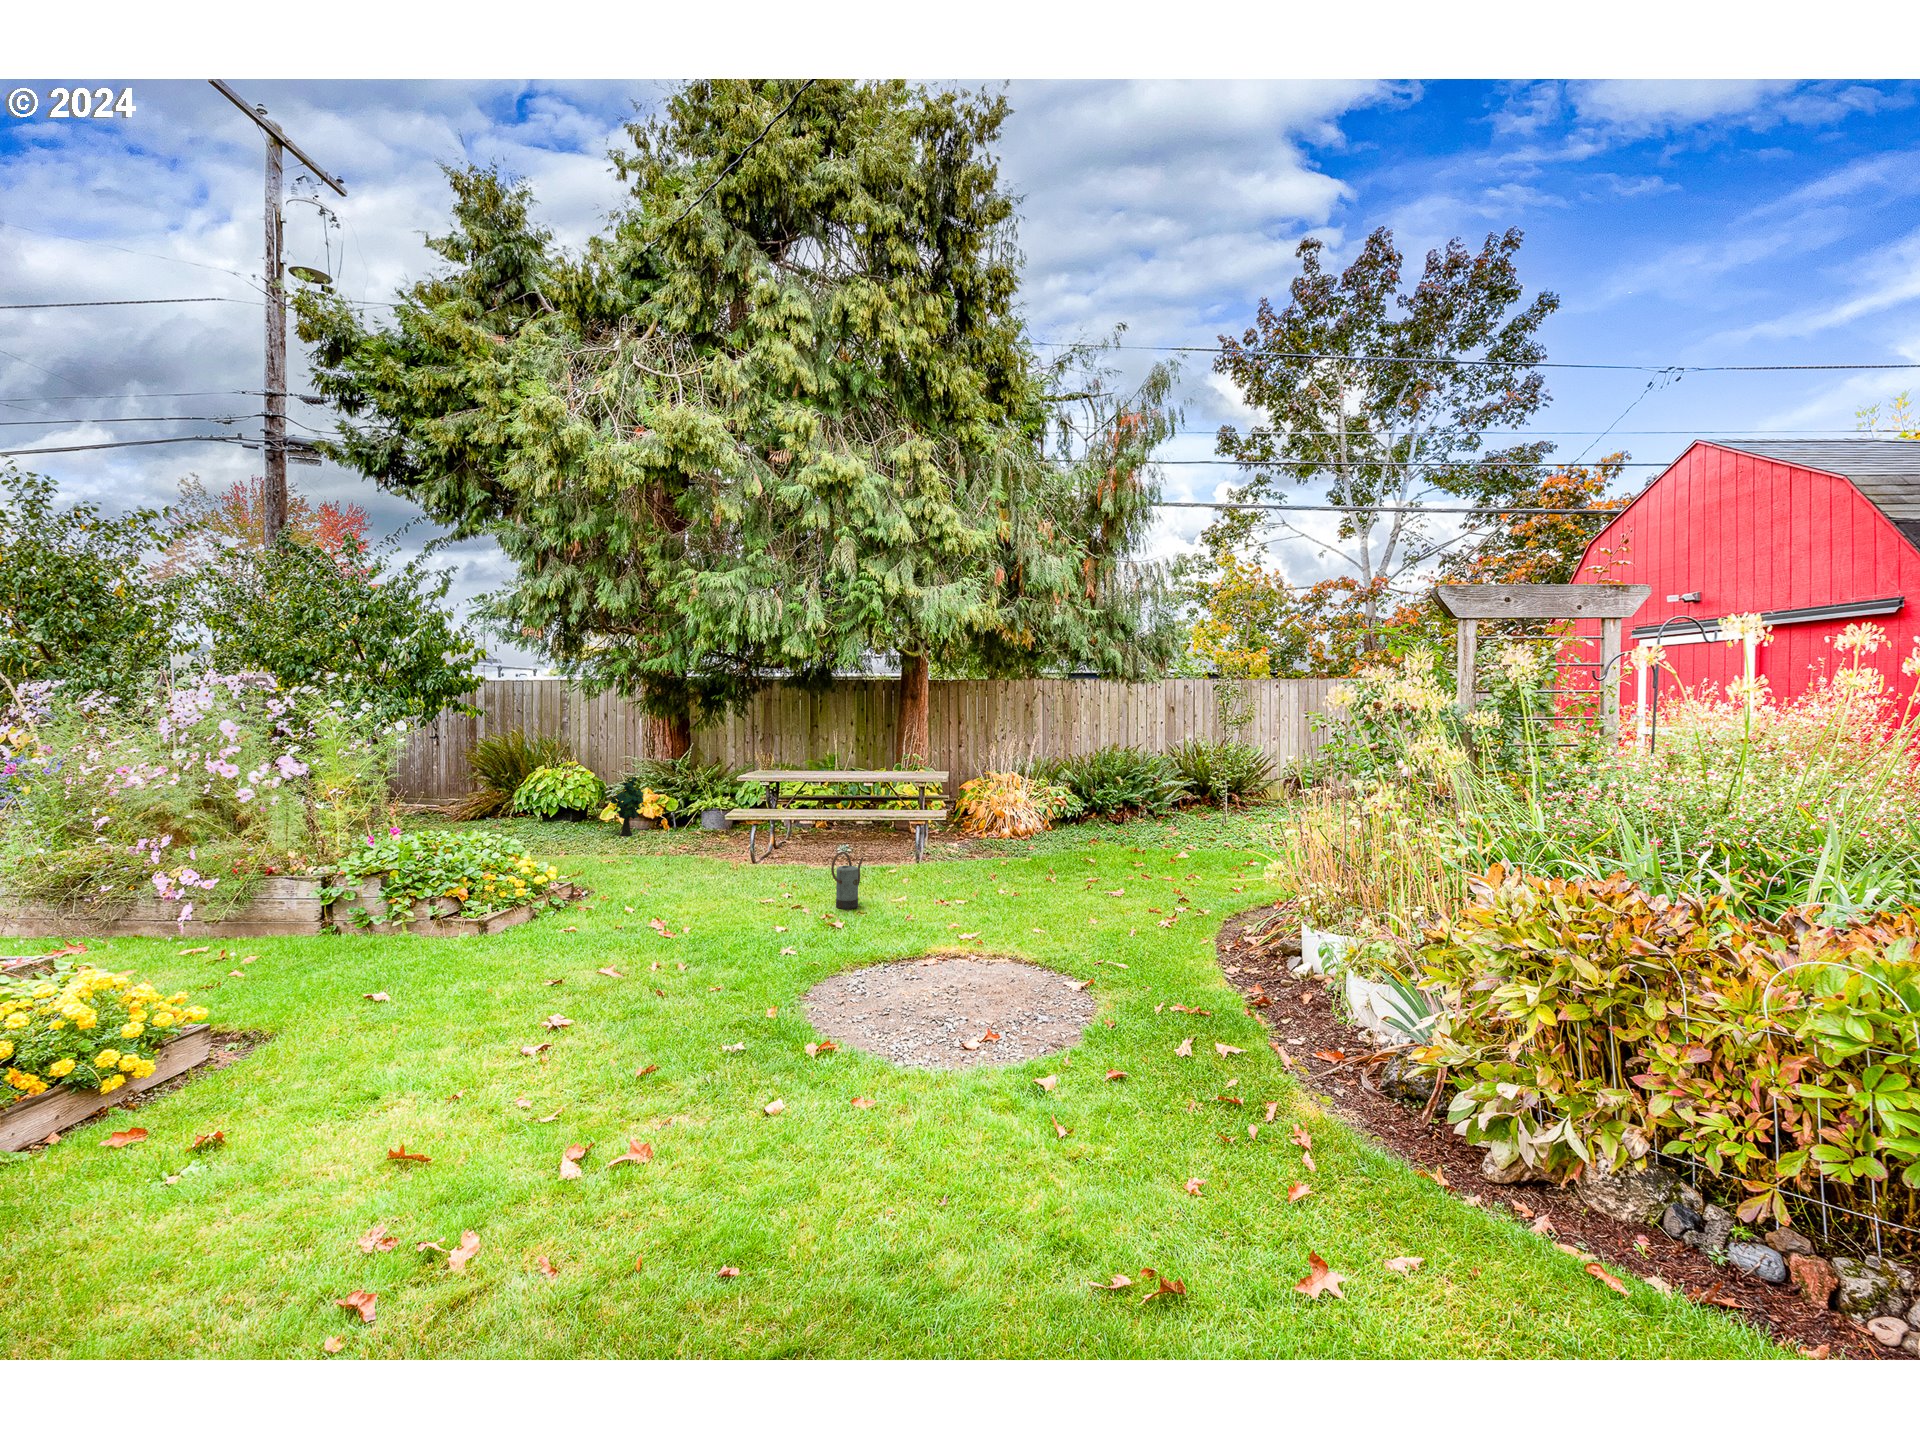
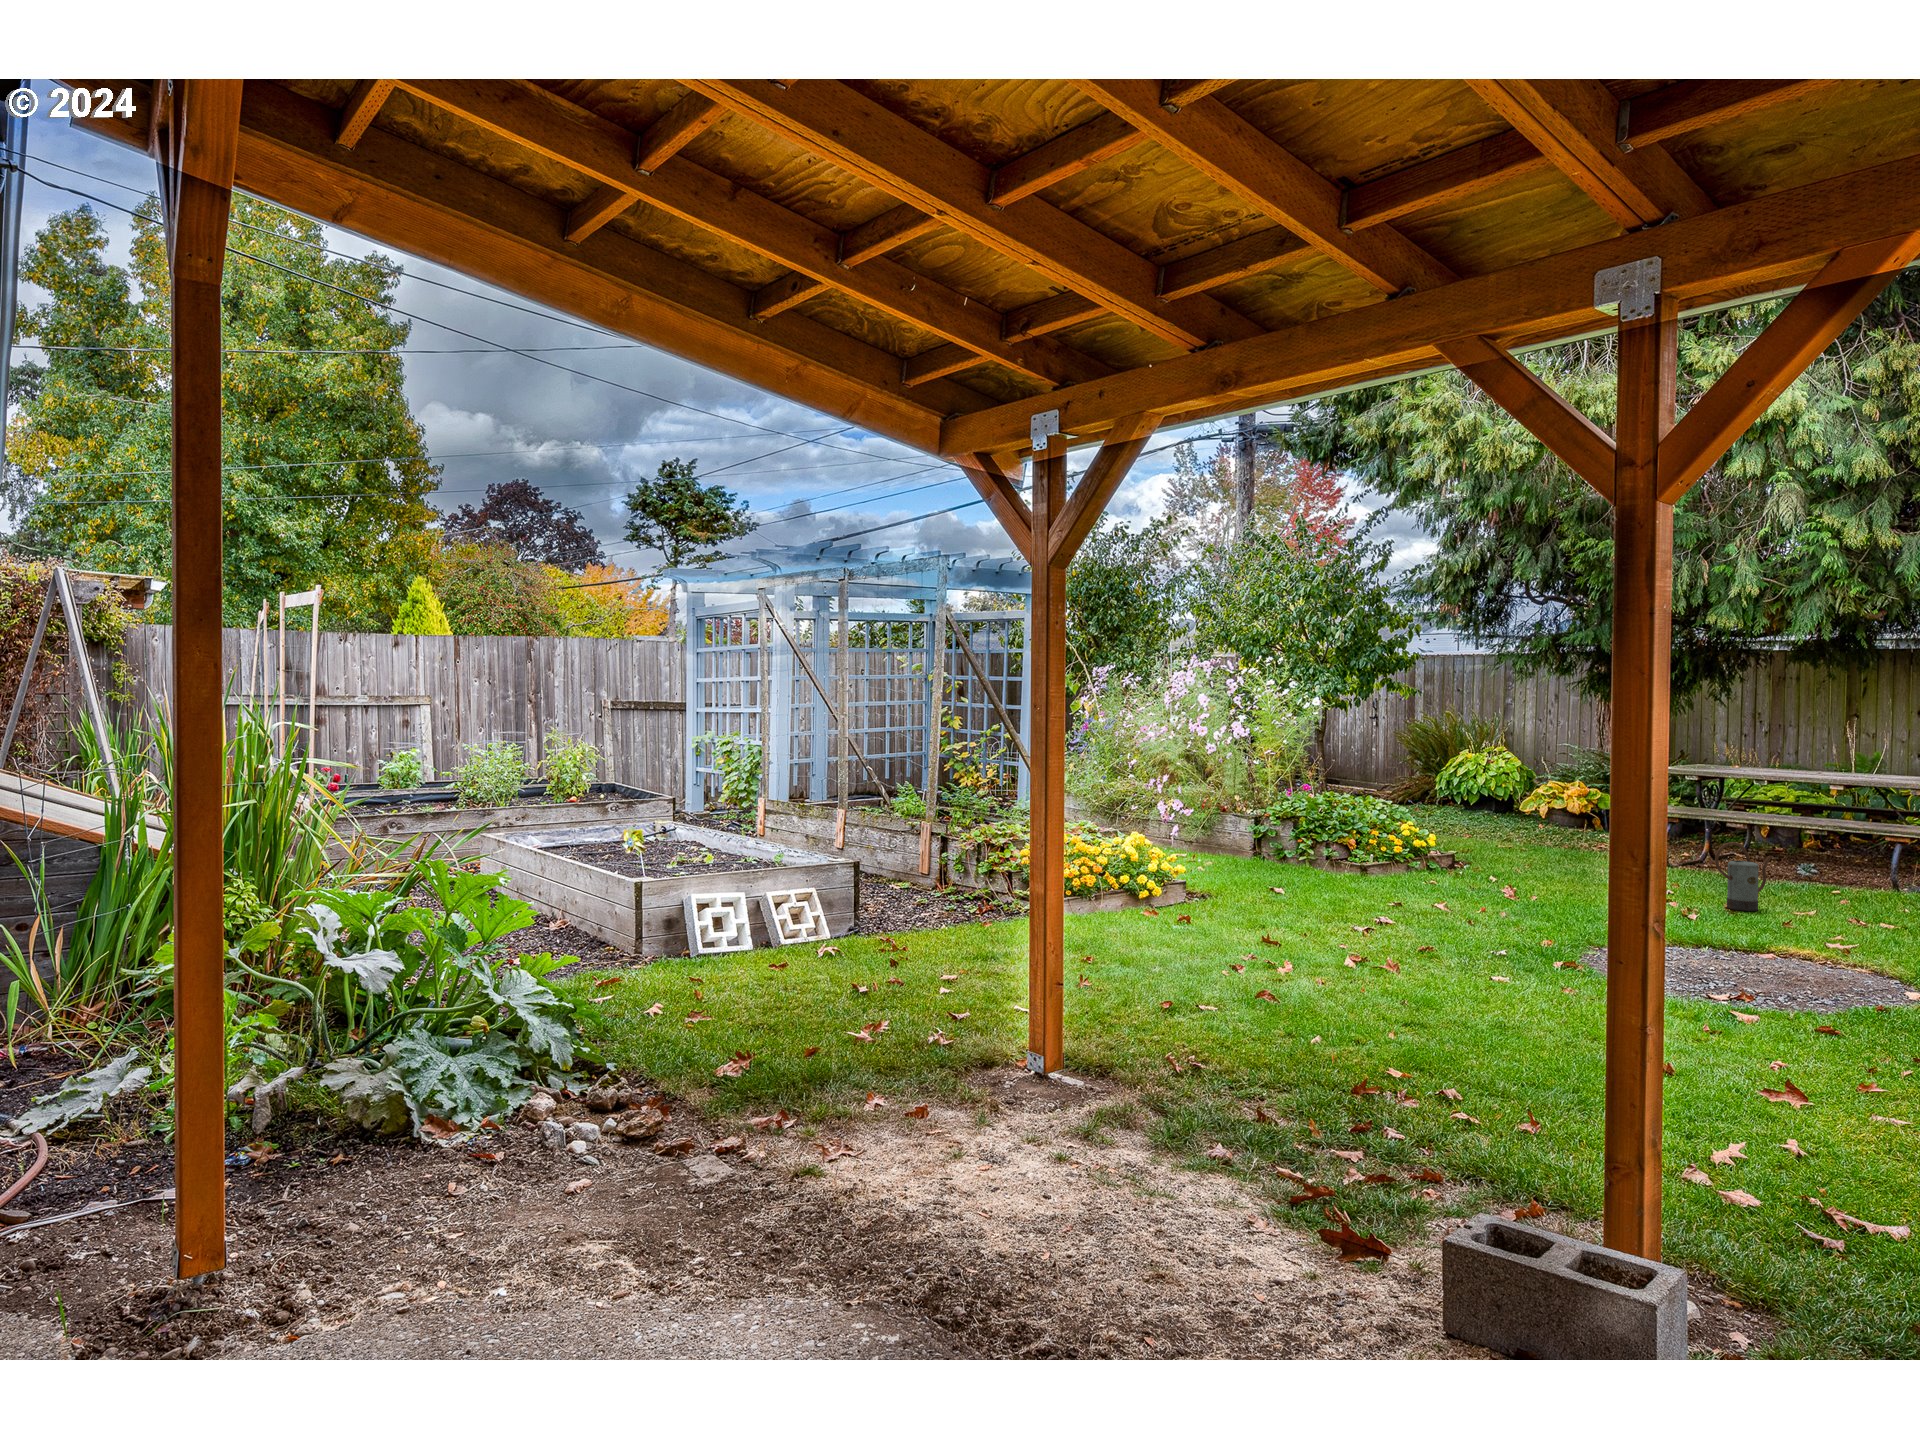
decorative plant: present [609,777,645,836] -> none [1521,763,1564,828]

